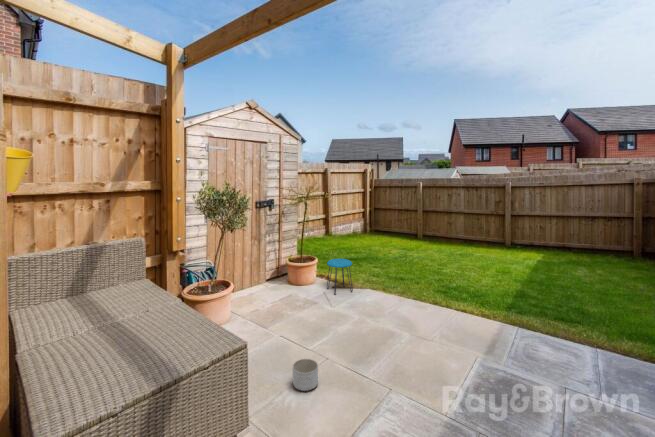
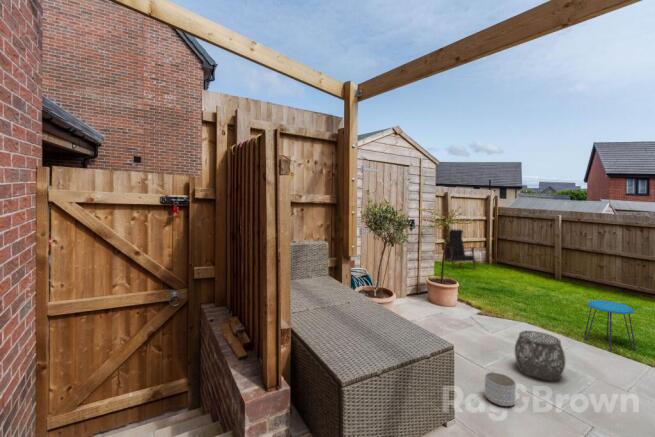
lounge chair: none [321,203,353,242] -> present [441,229,475,268]
stool: present [327,259,353,295] -> present [584,300,635,351]
woven basket: none [335,309,374,355] -> present [515,331,565,381]

